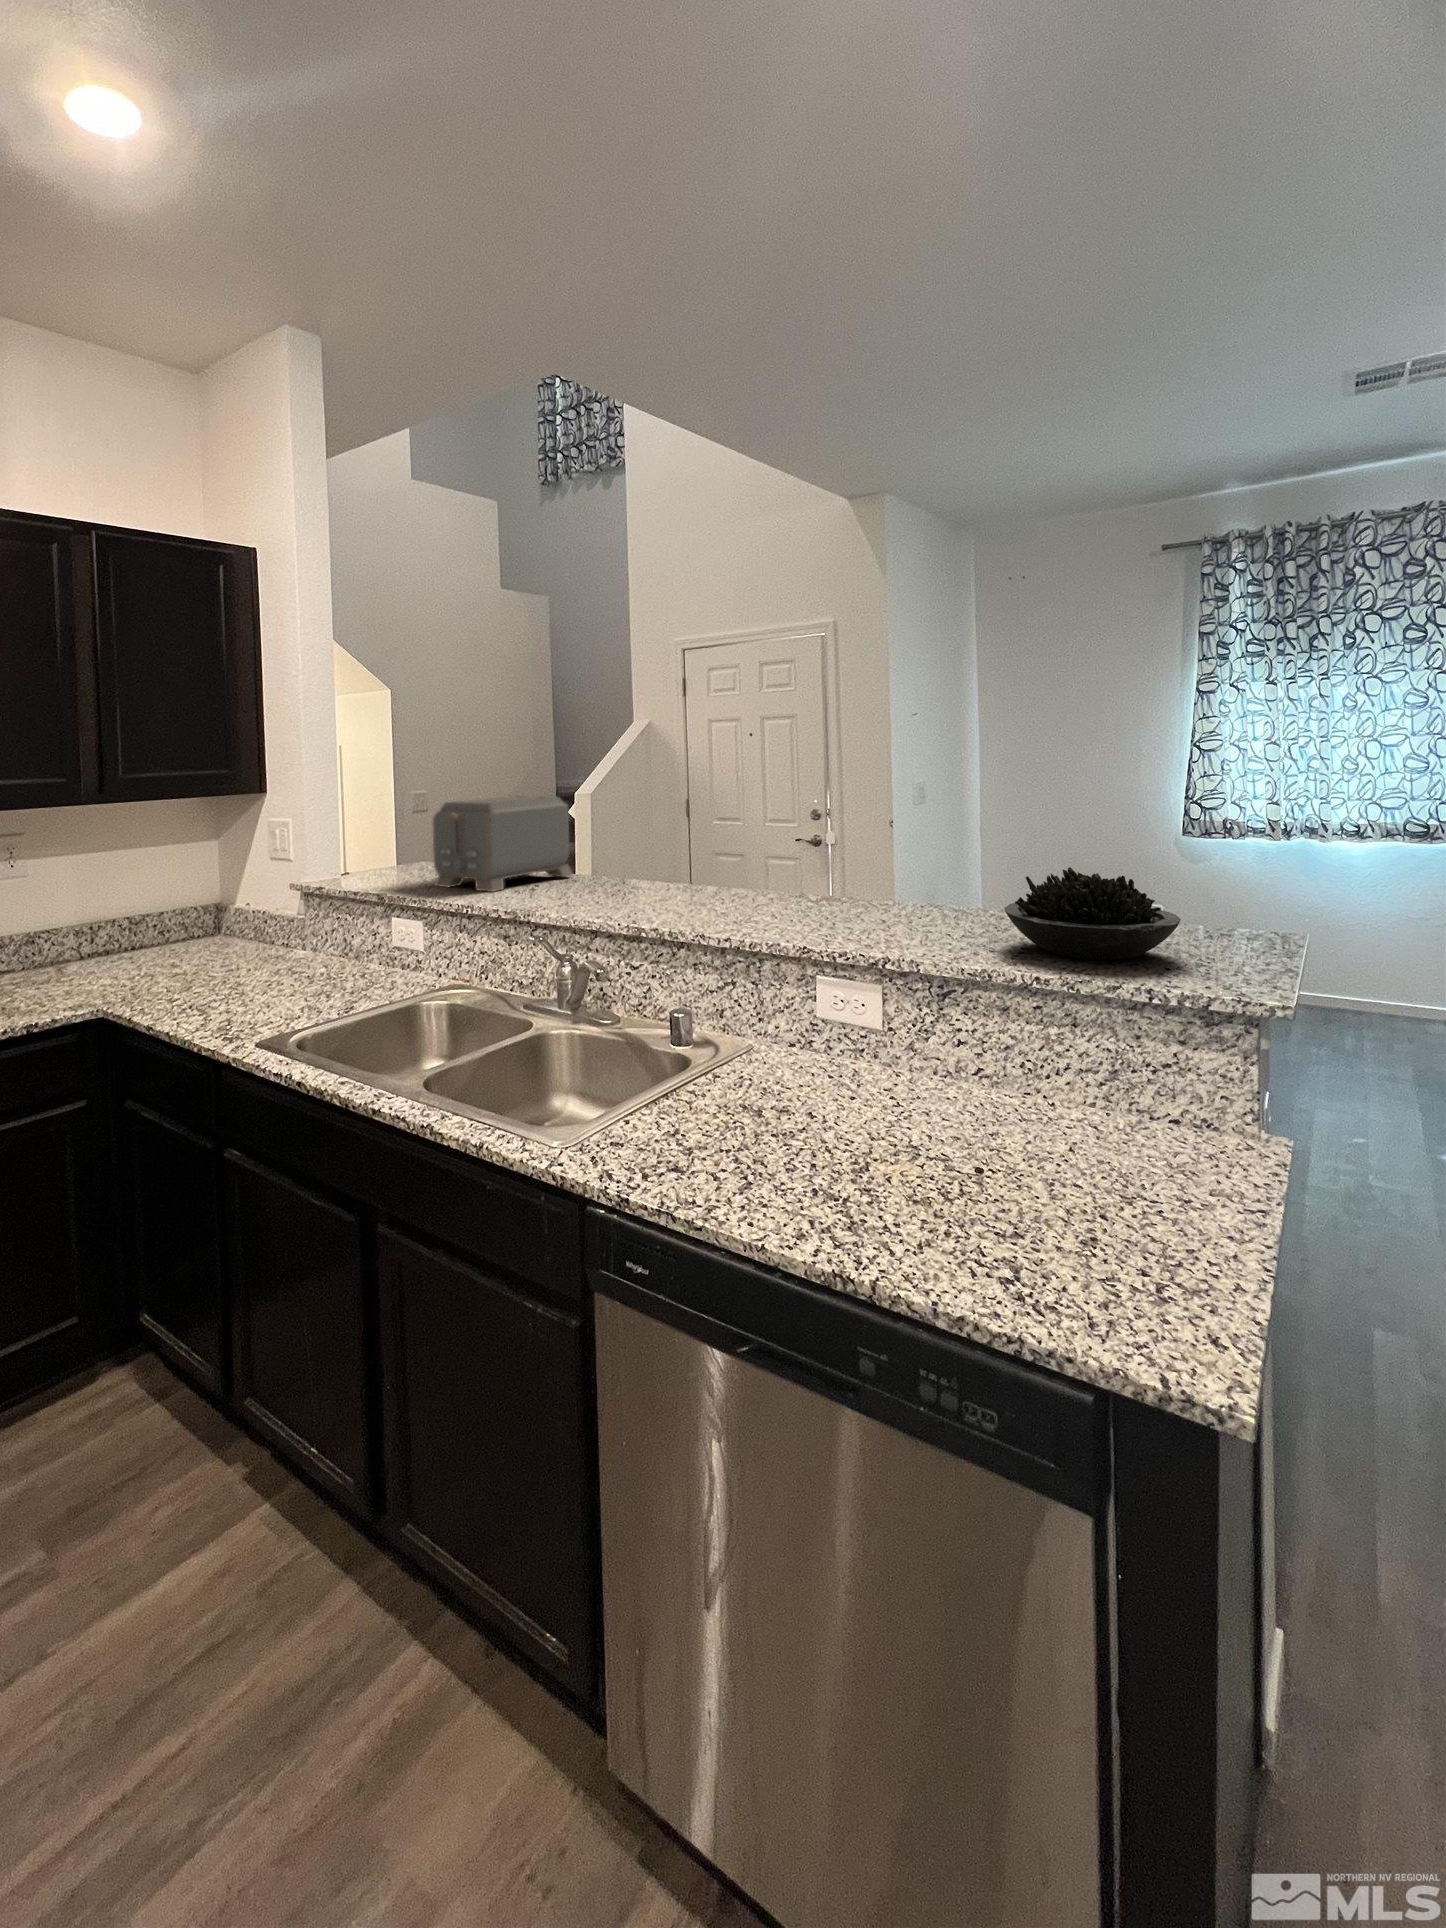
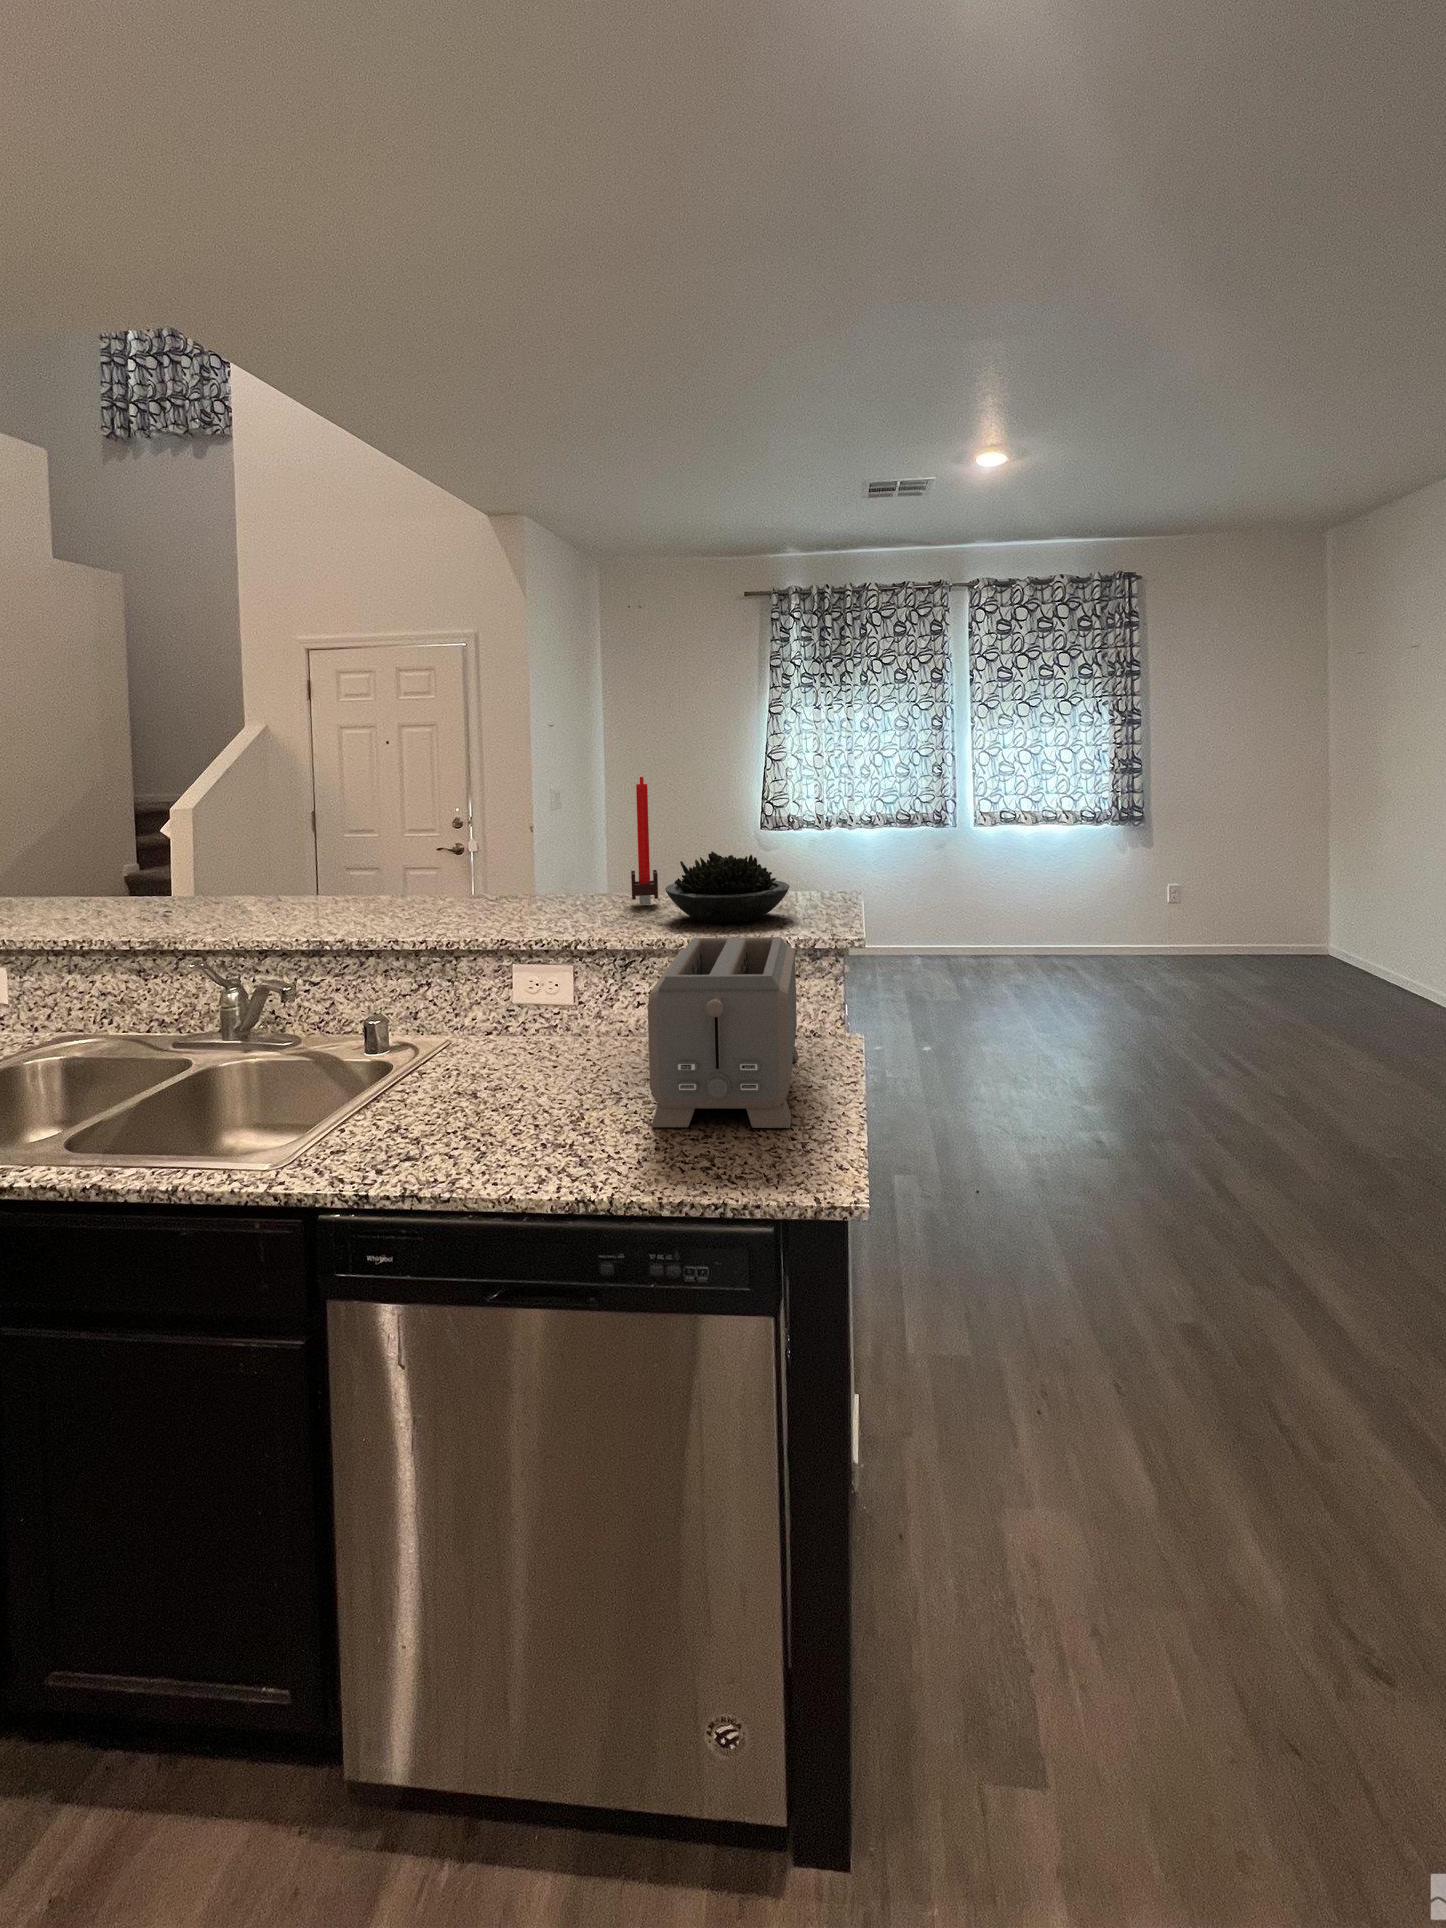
candle: none [968,772,1002,923] -> present [631,777,658,905]
toaster: present [433,796,573,892] -> present [648,937,798,1128]

